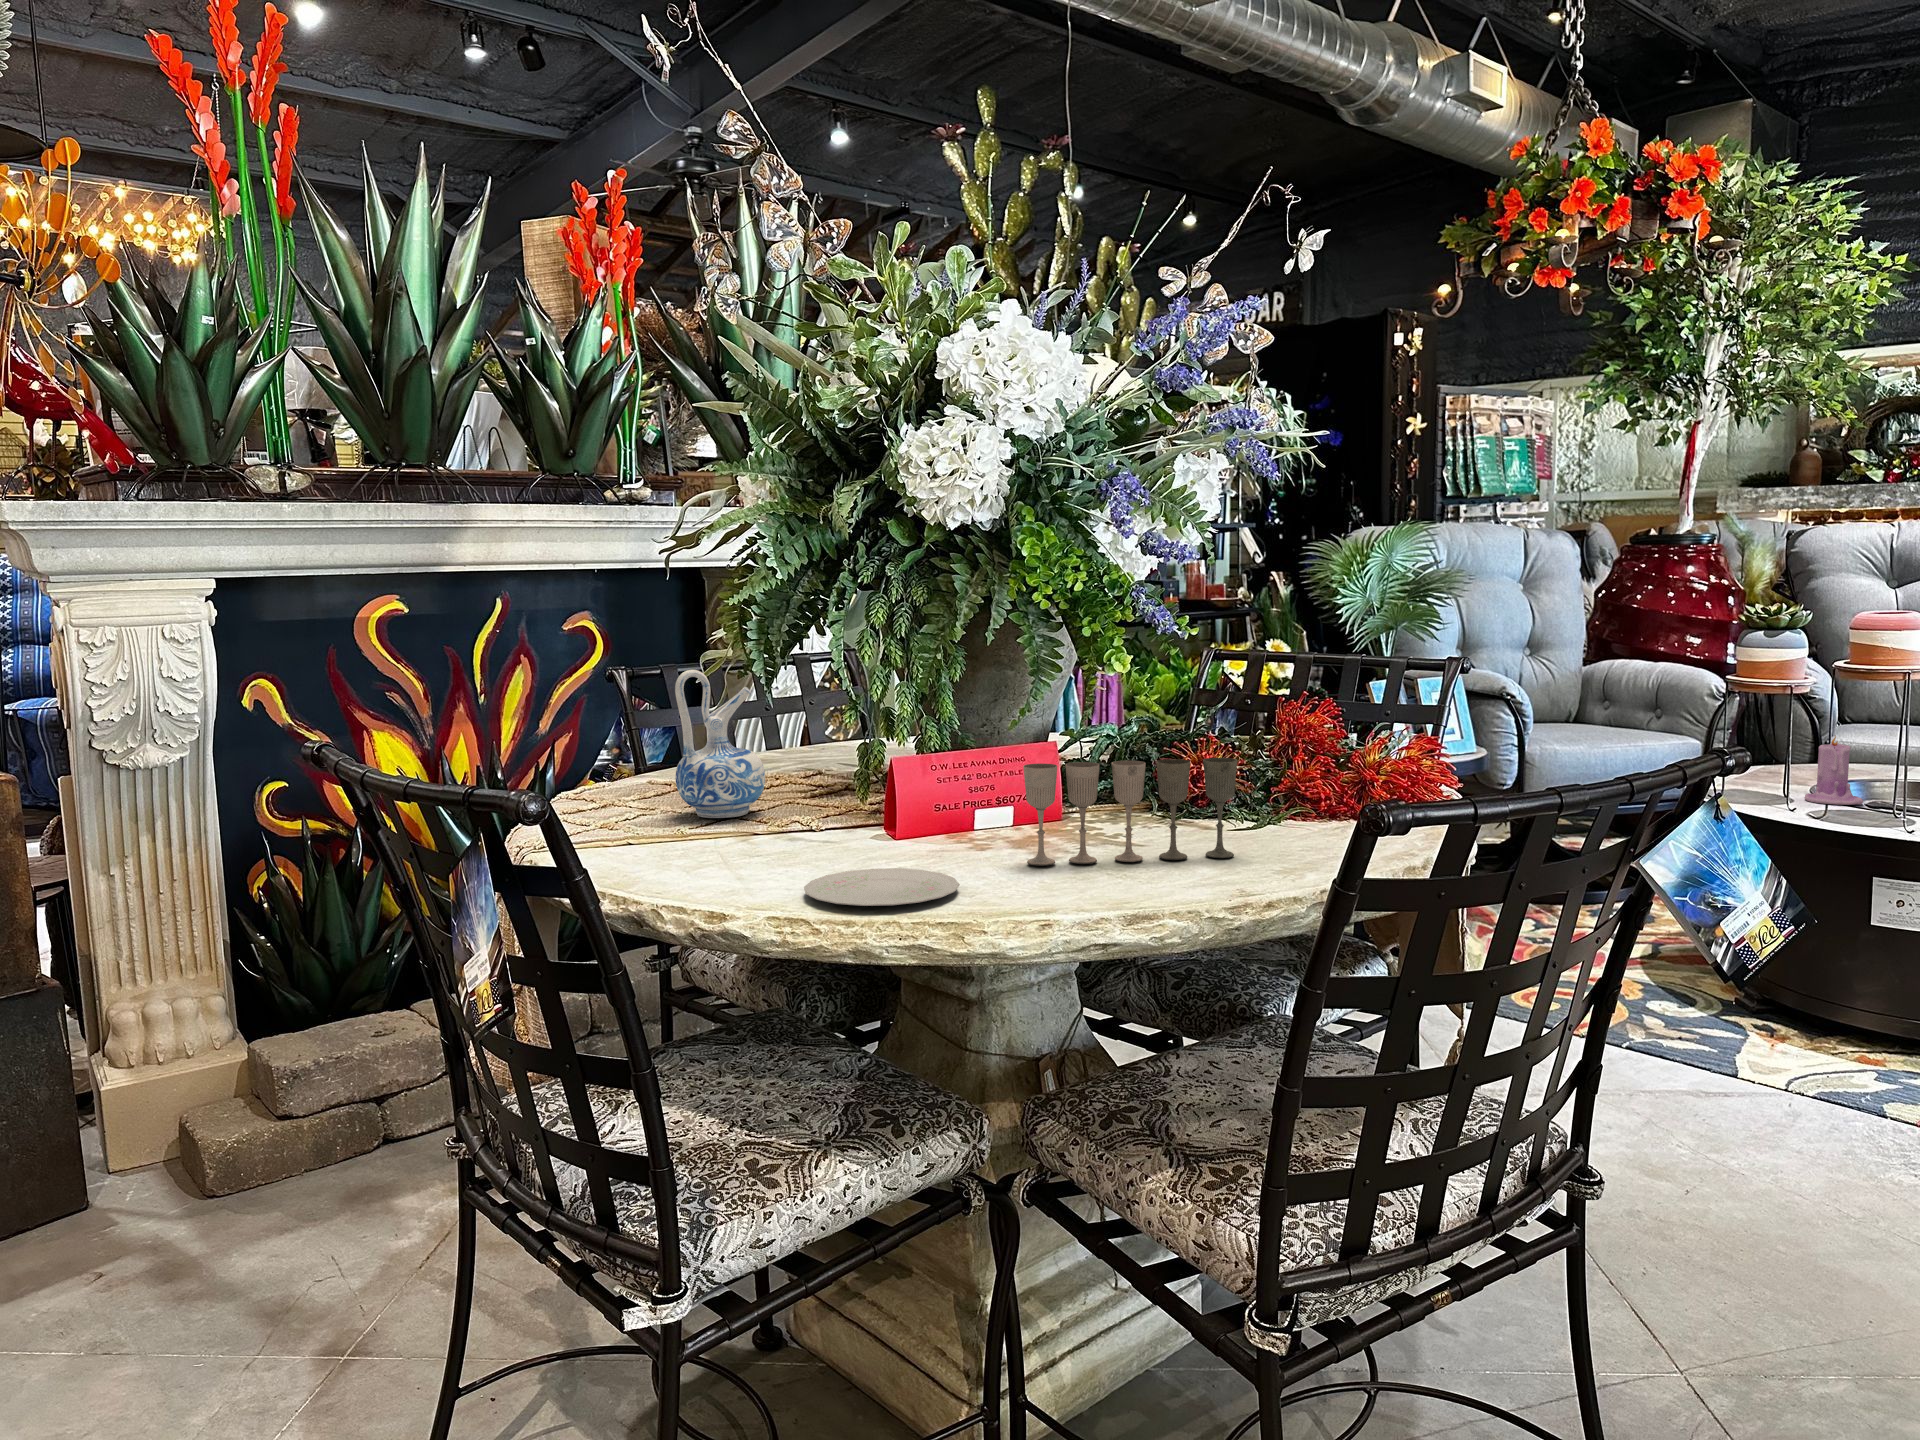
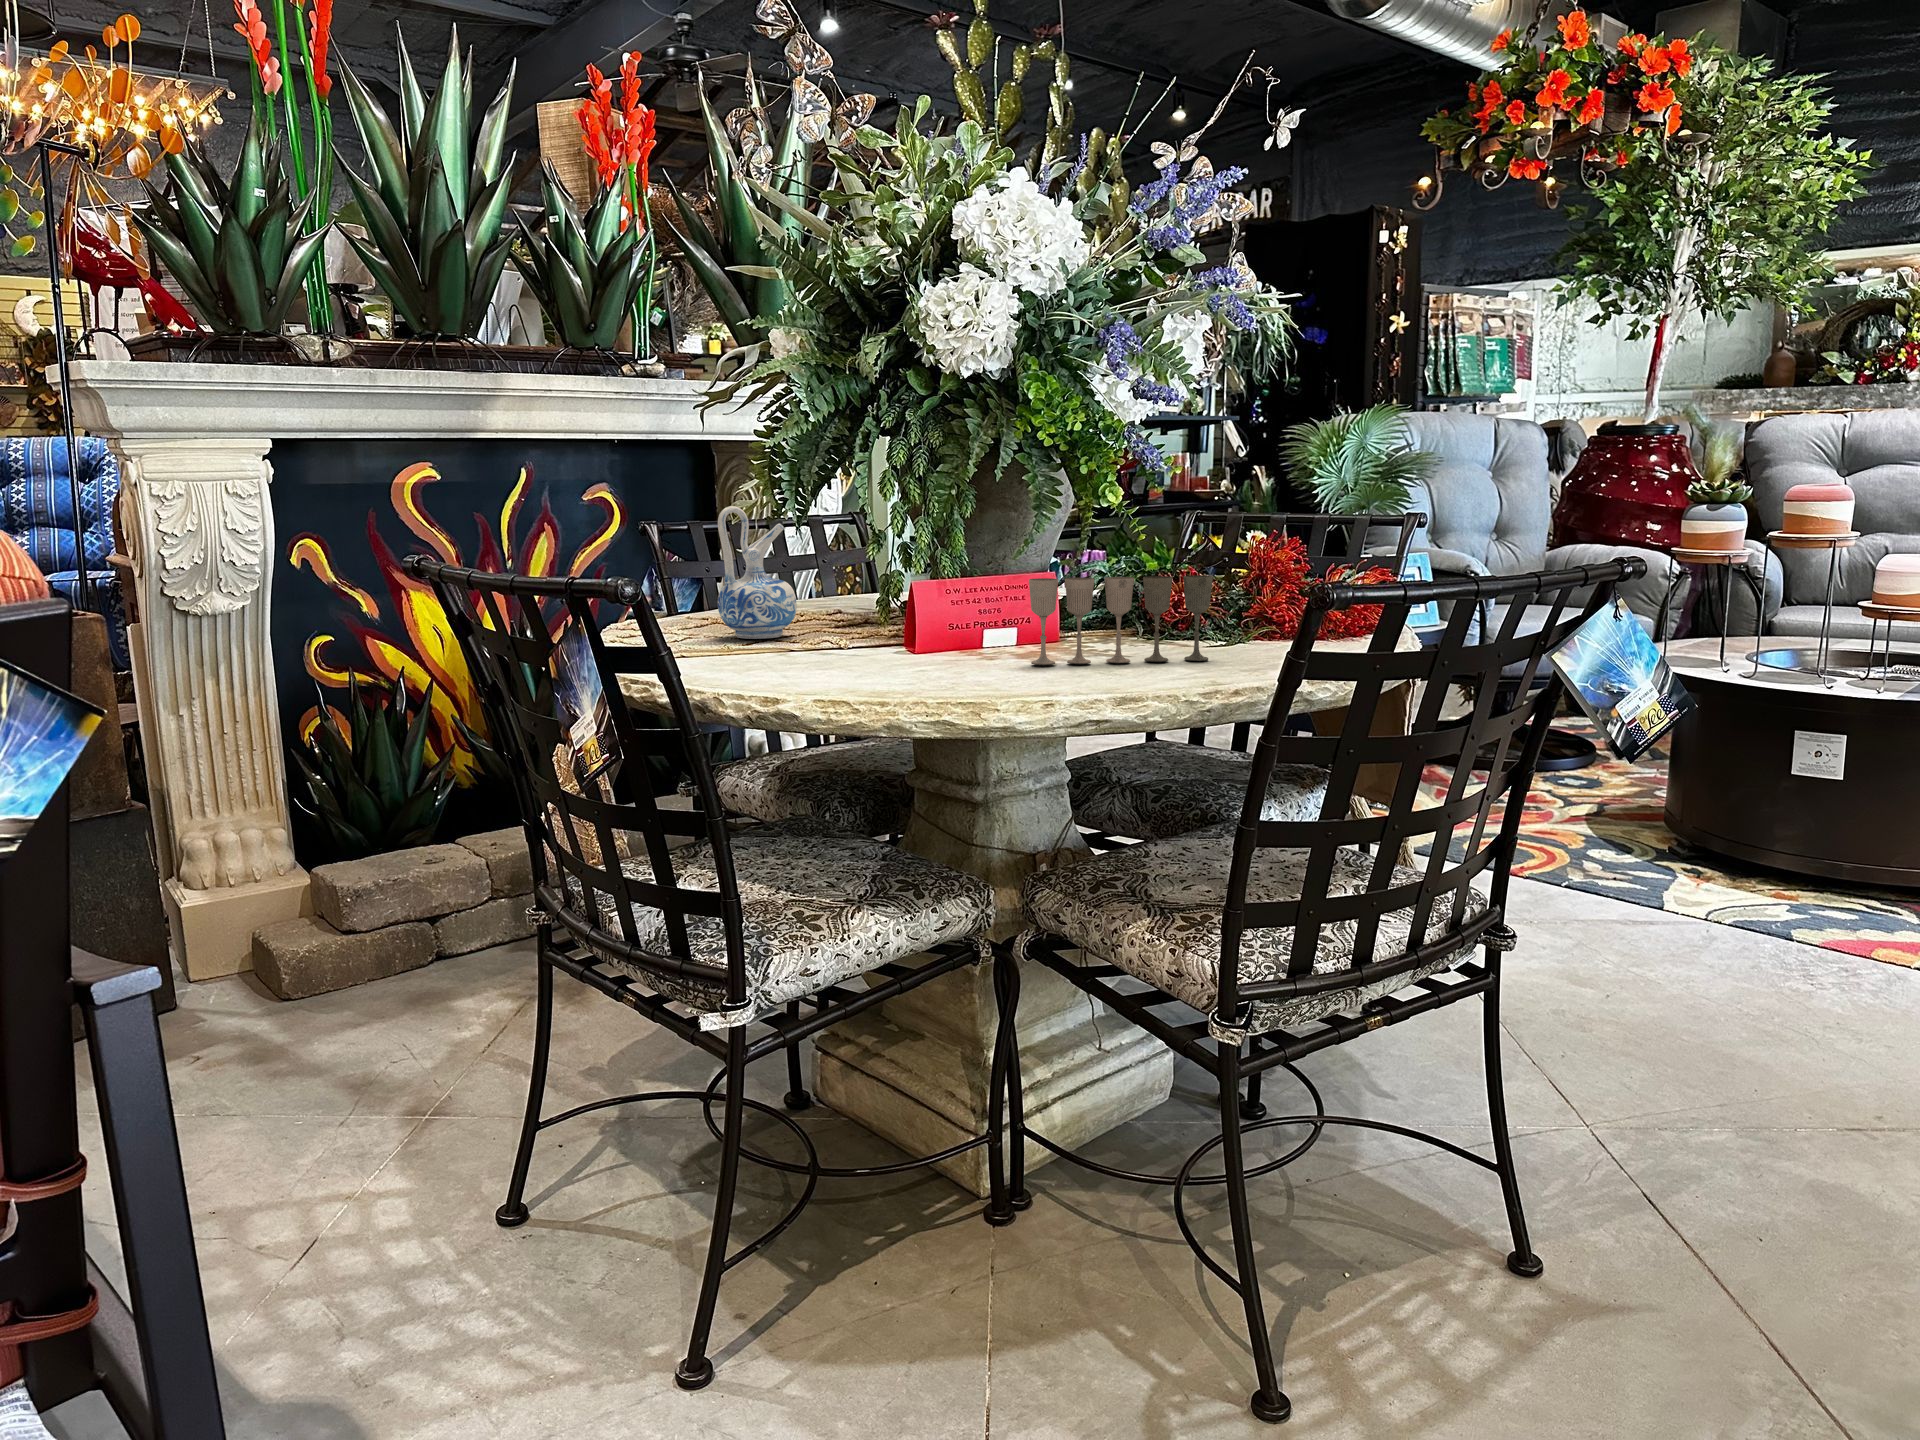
candle: present [1804,736,1863,805] -> none [1739,605,1792,669]
plate: present [804,868,960,906] -> none [843,437,975,685]

